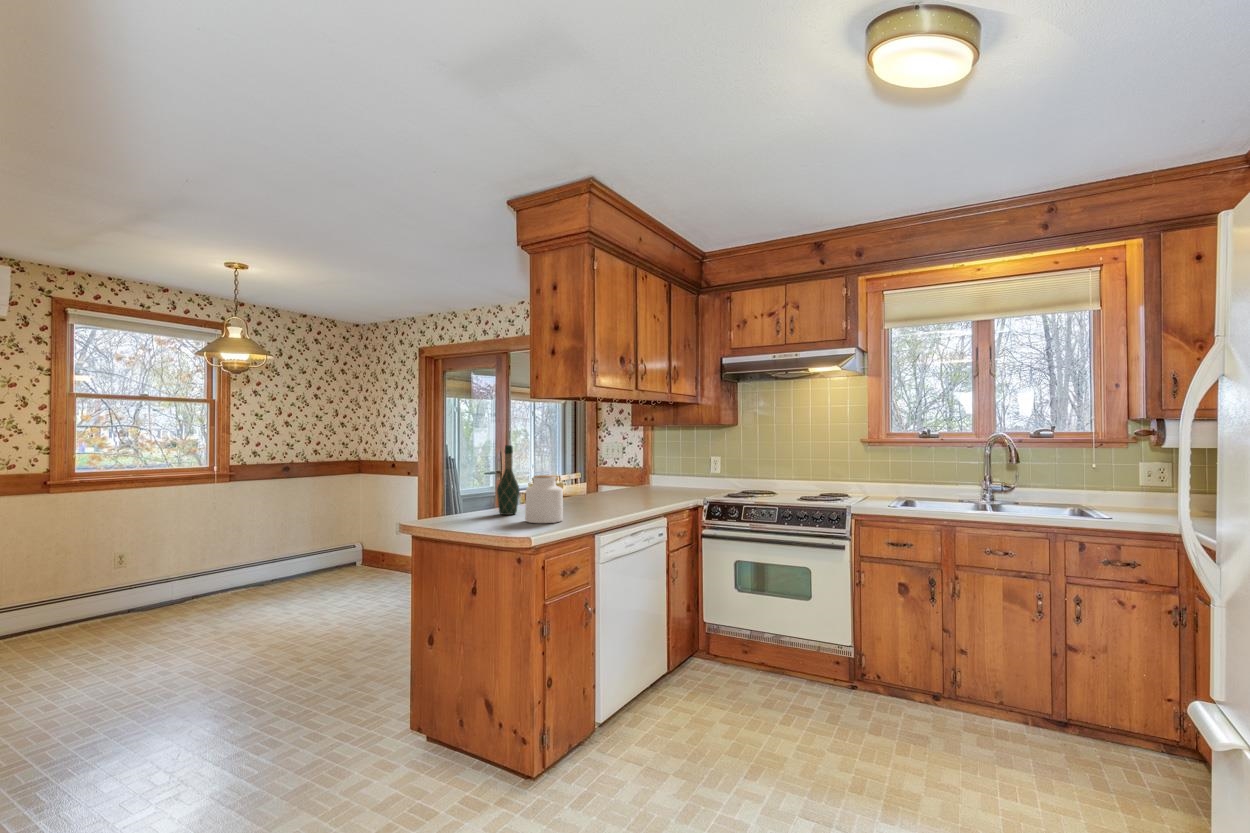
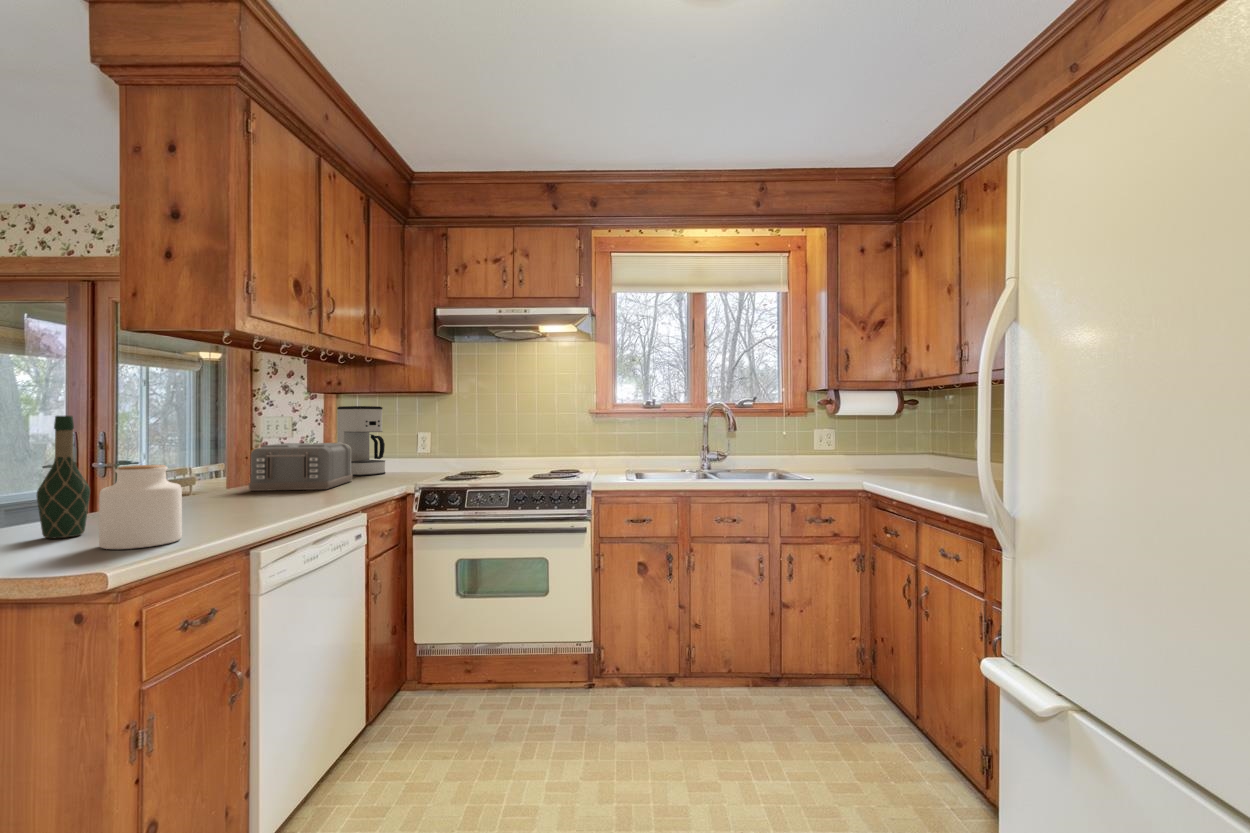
coffee maker: none [652,435,685,488] -> present [337,406,385,476]
toaster: none [595,462,661,497] -> present [249,443,353,491]

